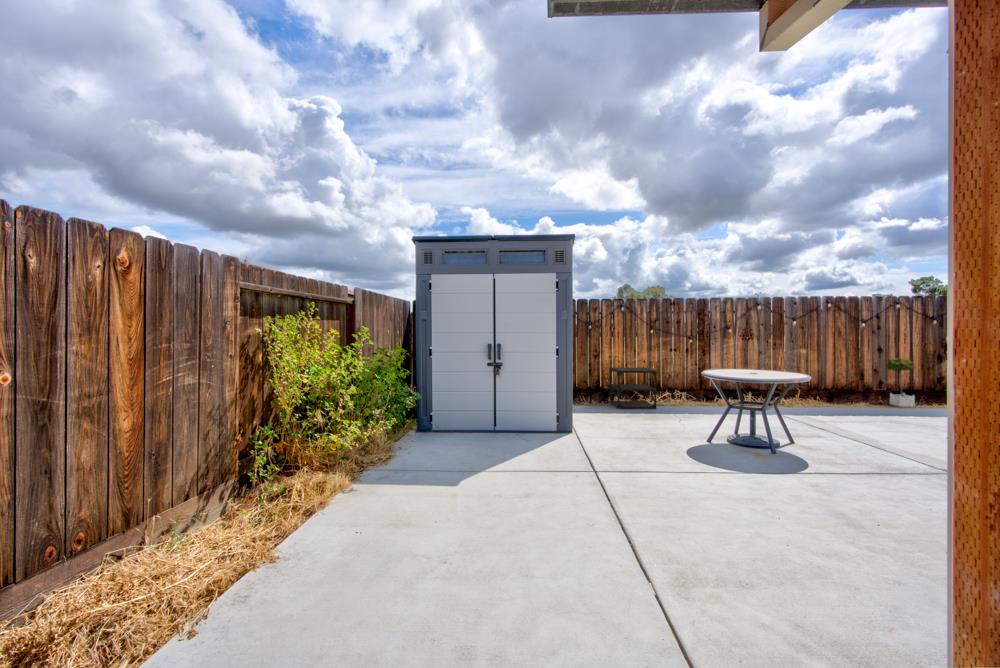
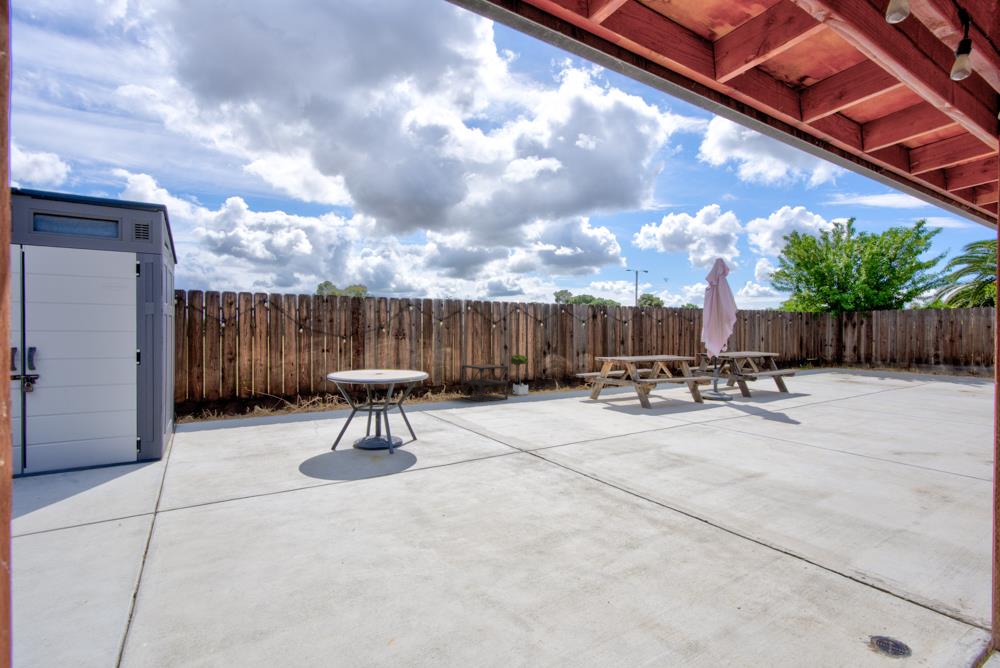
side table: present [609,367,657,409] -> present [462,364,508,402]

